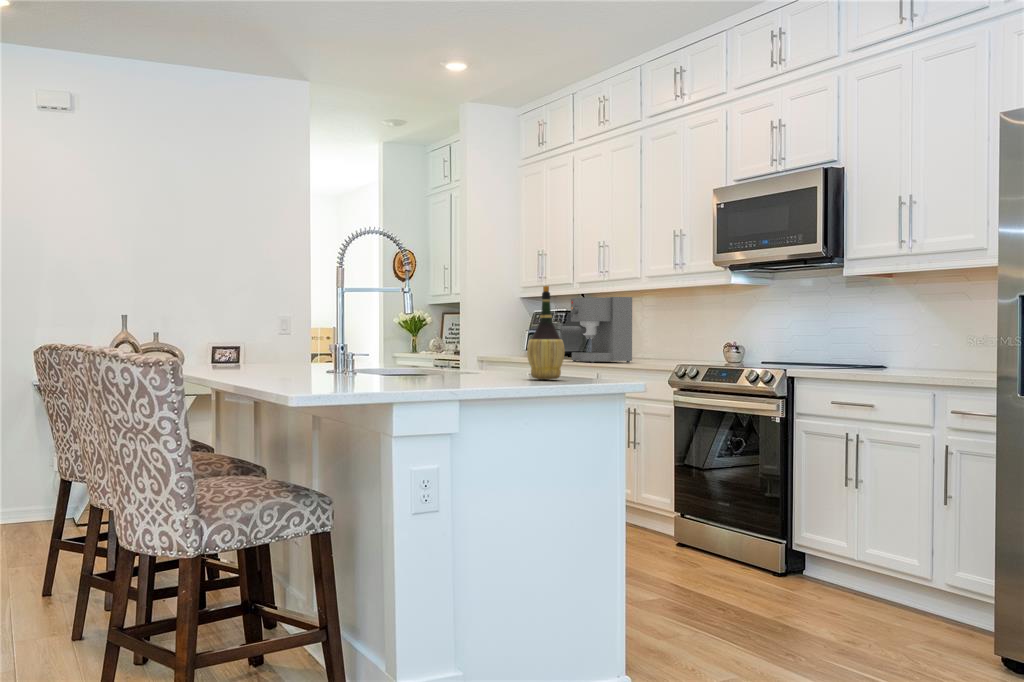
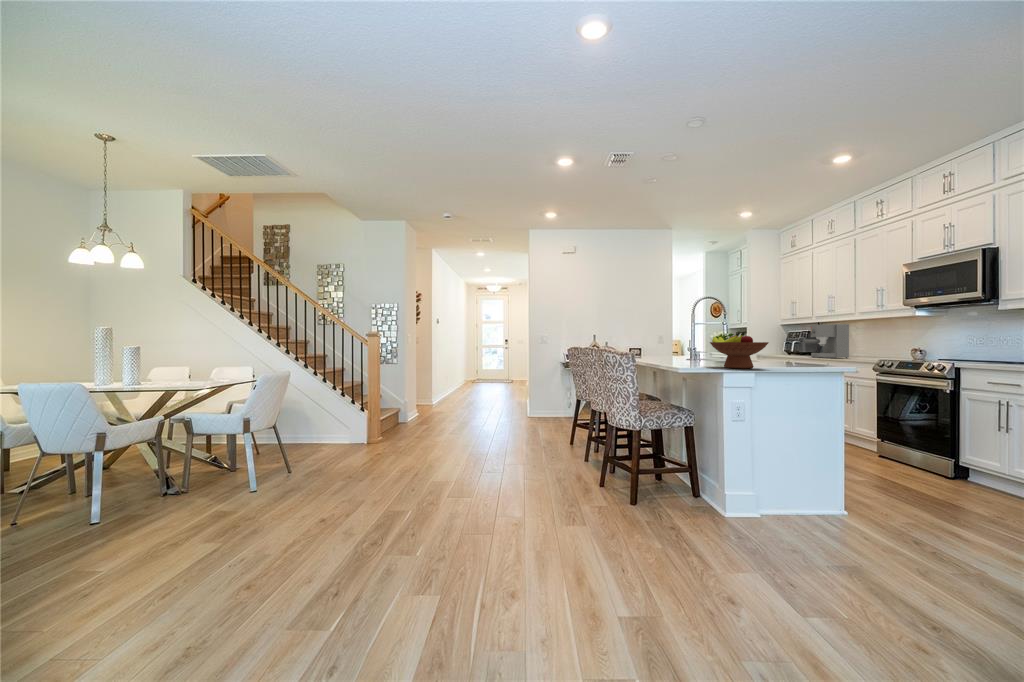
wine bottle: present [527,286,565,379] -> none [786,322,807,365]
fruit bowl: none [364,303,492,391] -> present [710,332,768,369]

